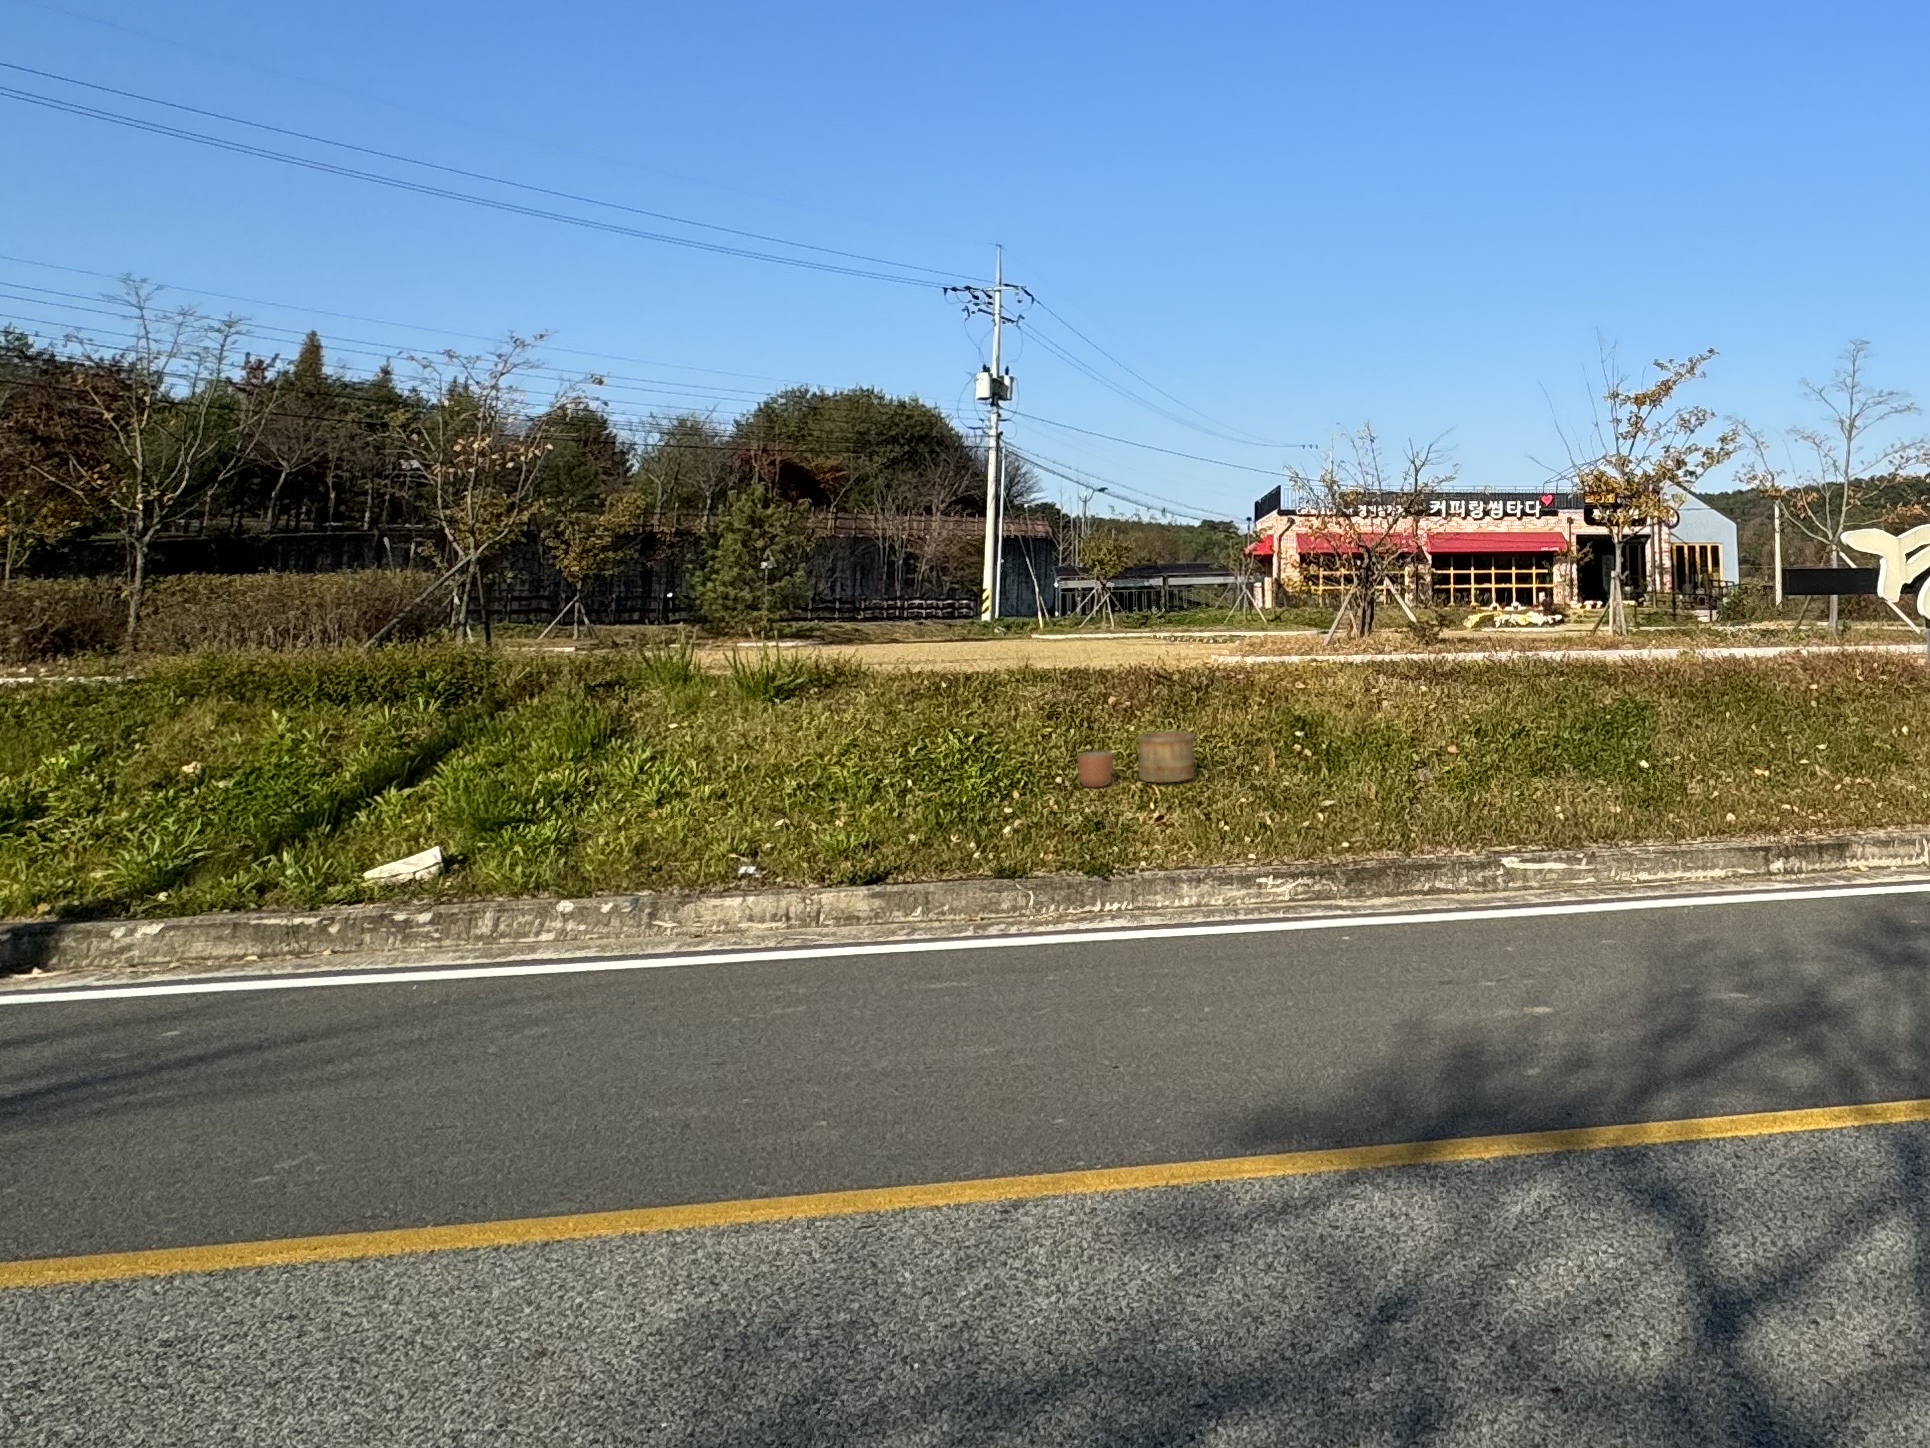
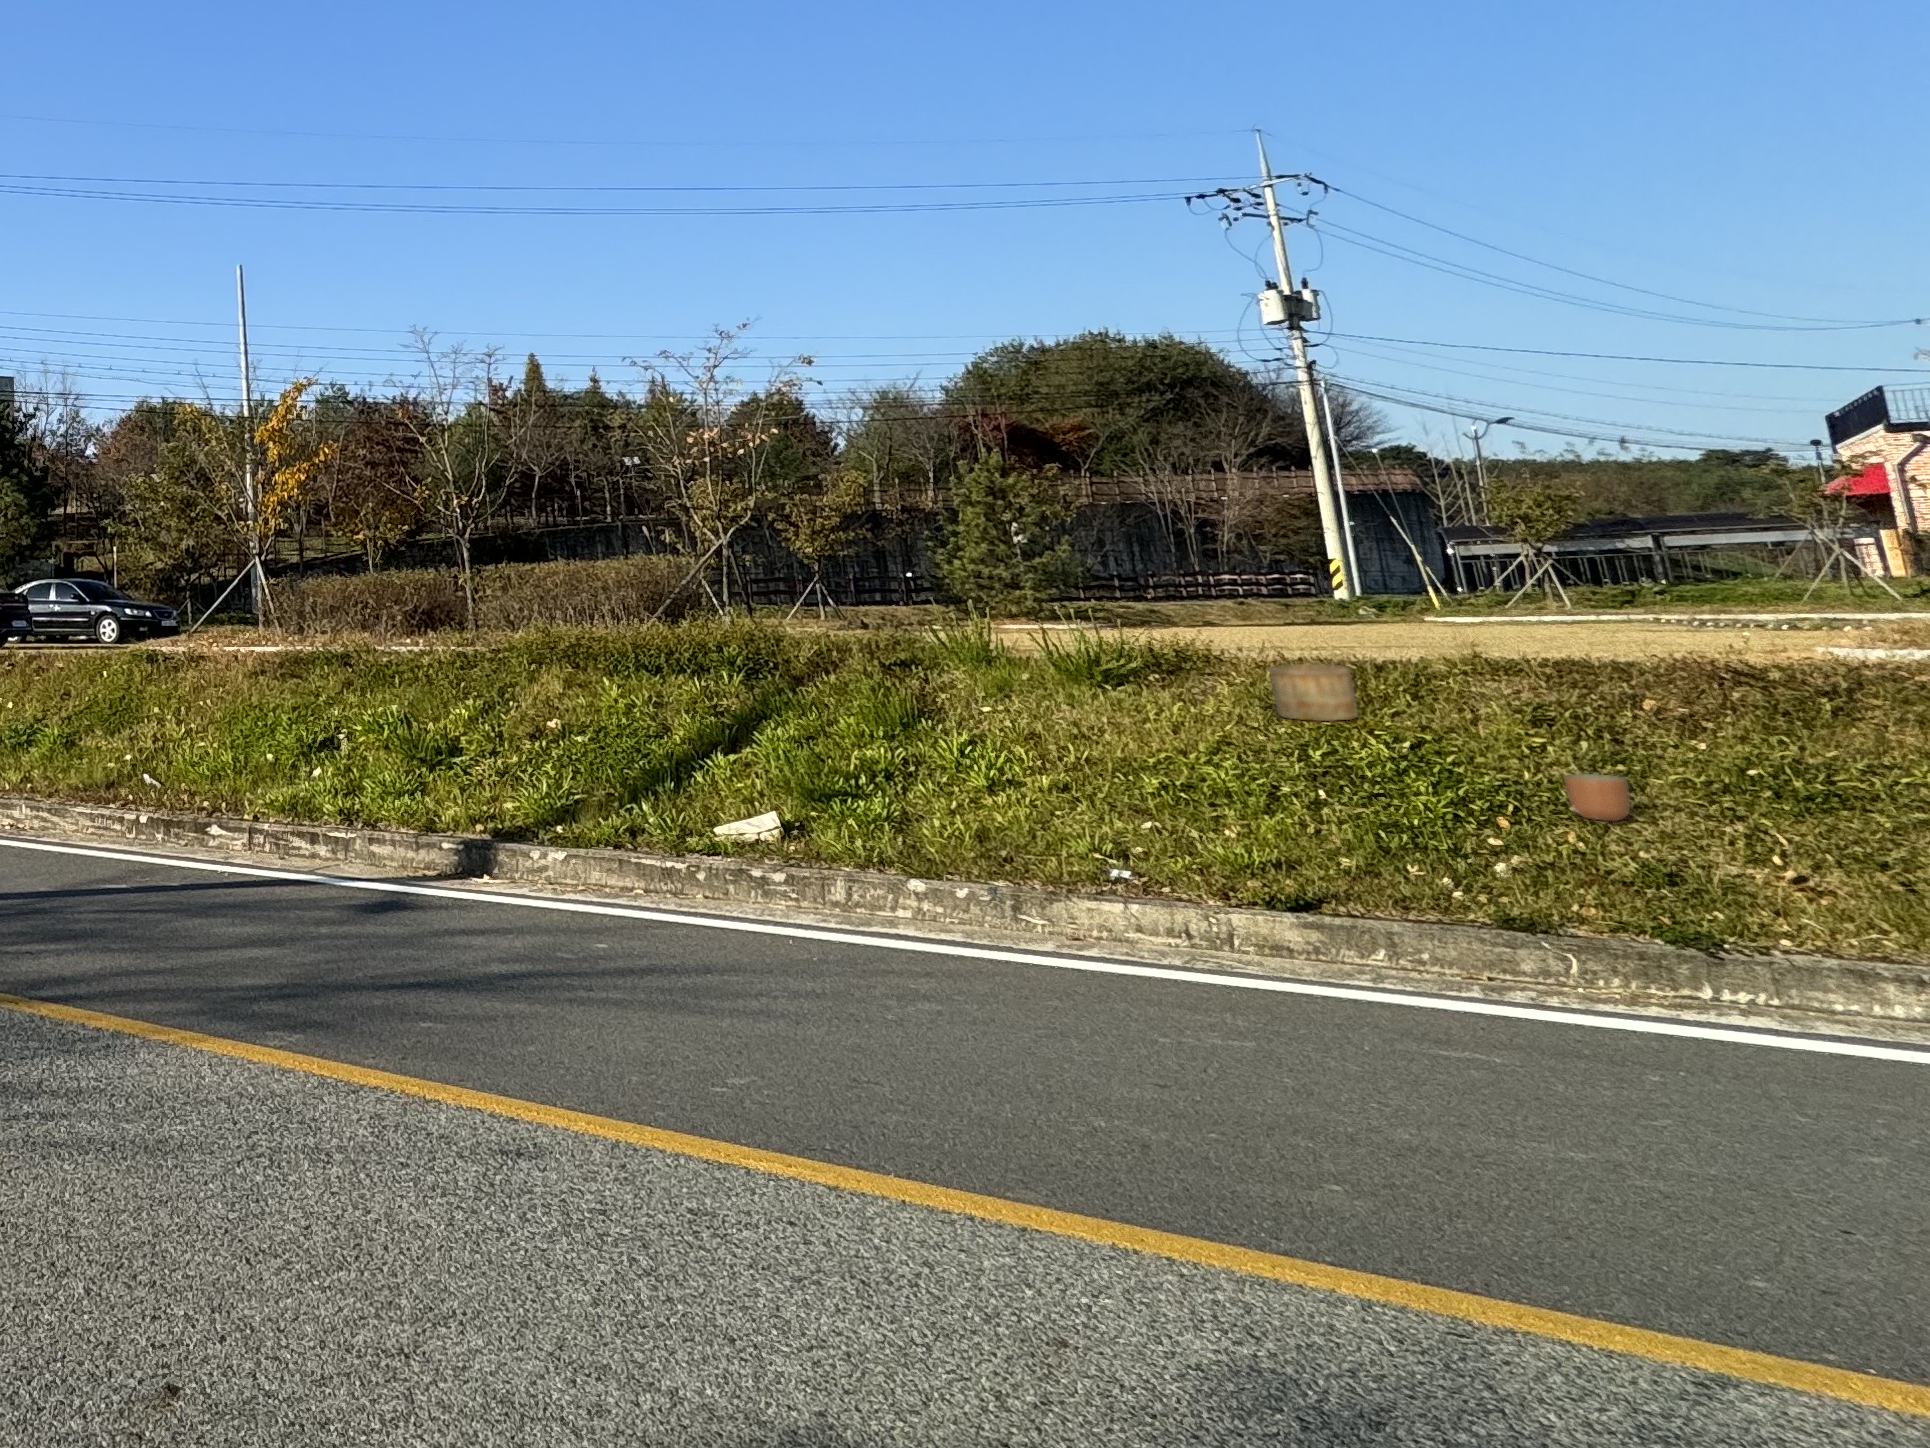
wooden bucket: present [1138,731,1195,783] -> present [1267,664,1358,721]

